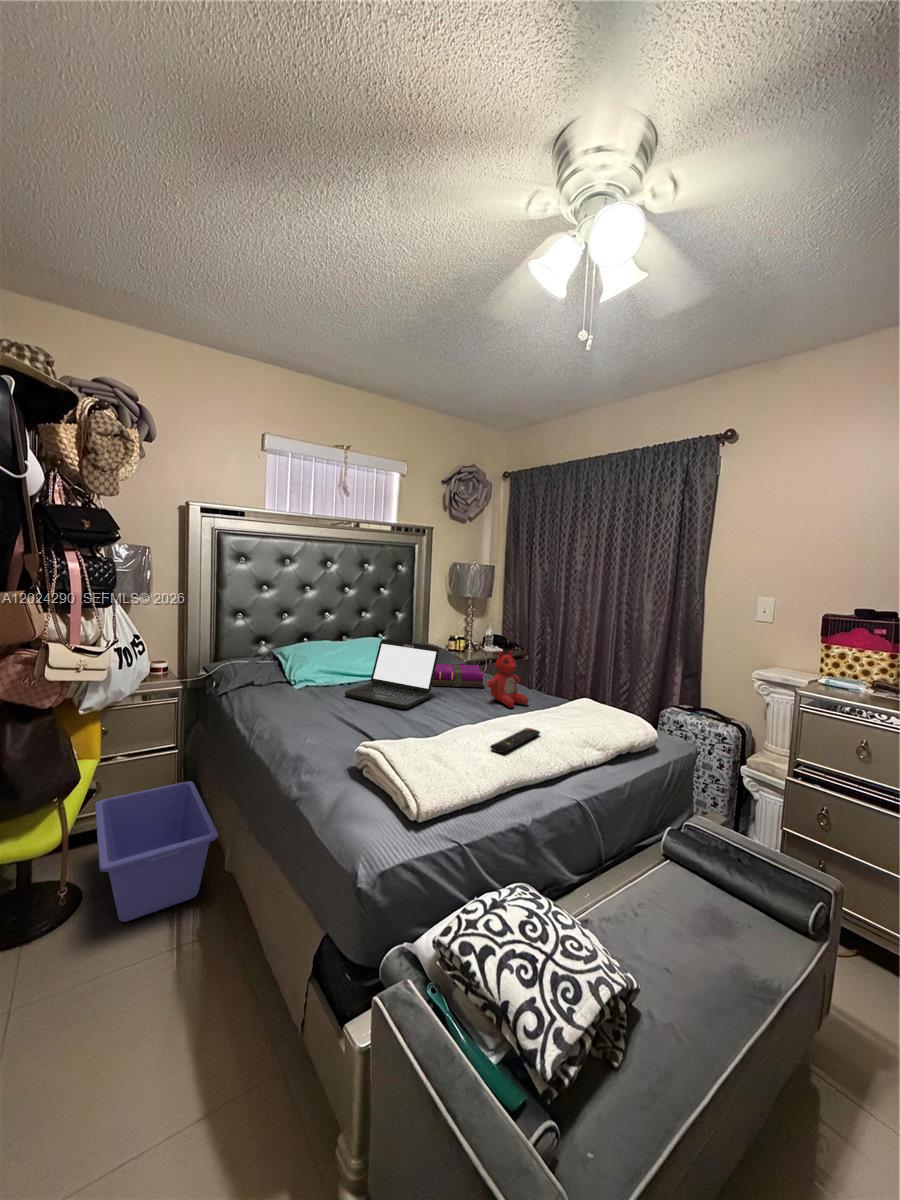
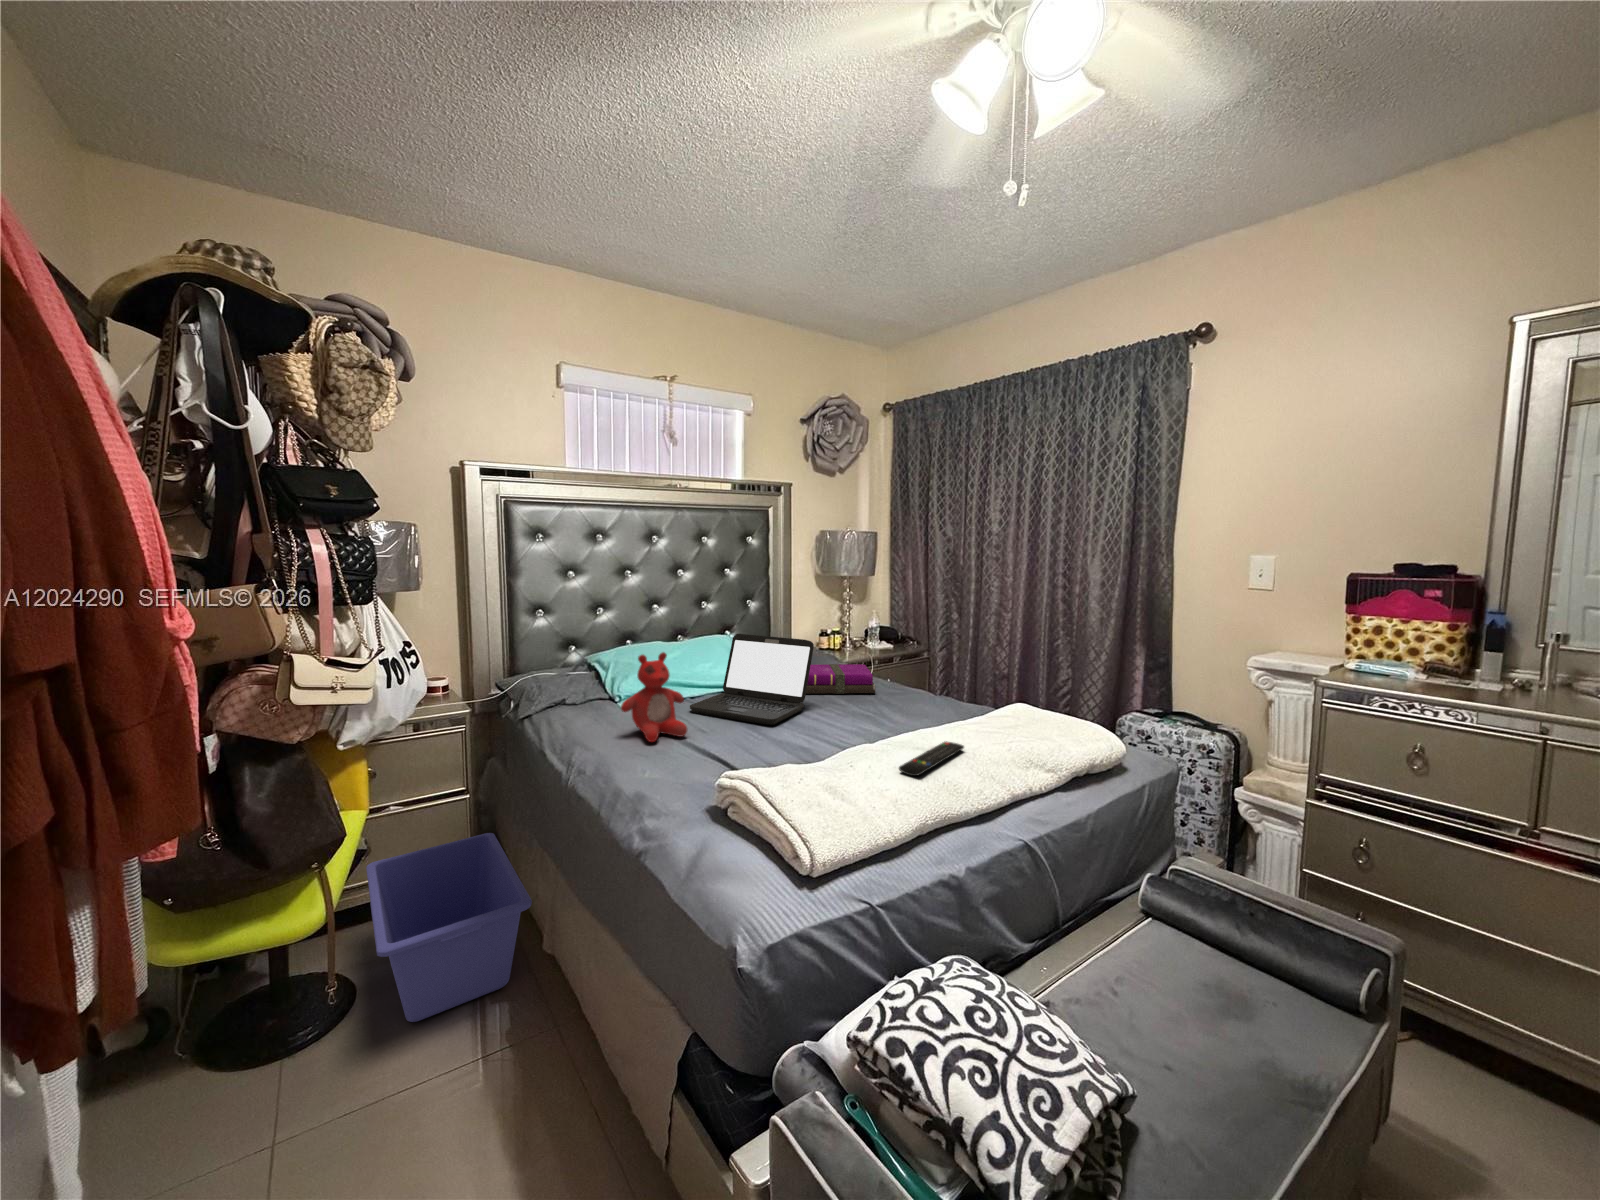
stuffed bear: present [487,650,529,707] -> present [621,652,687,742]

